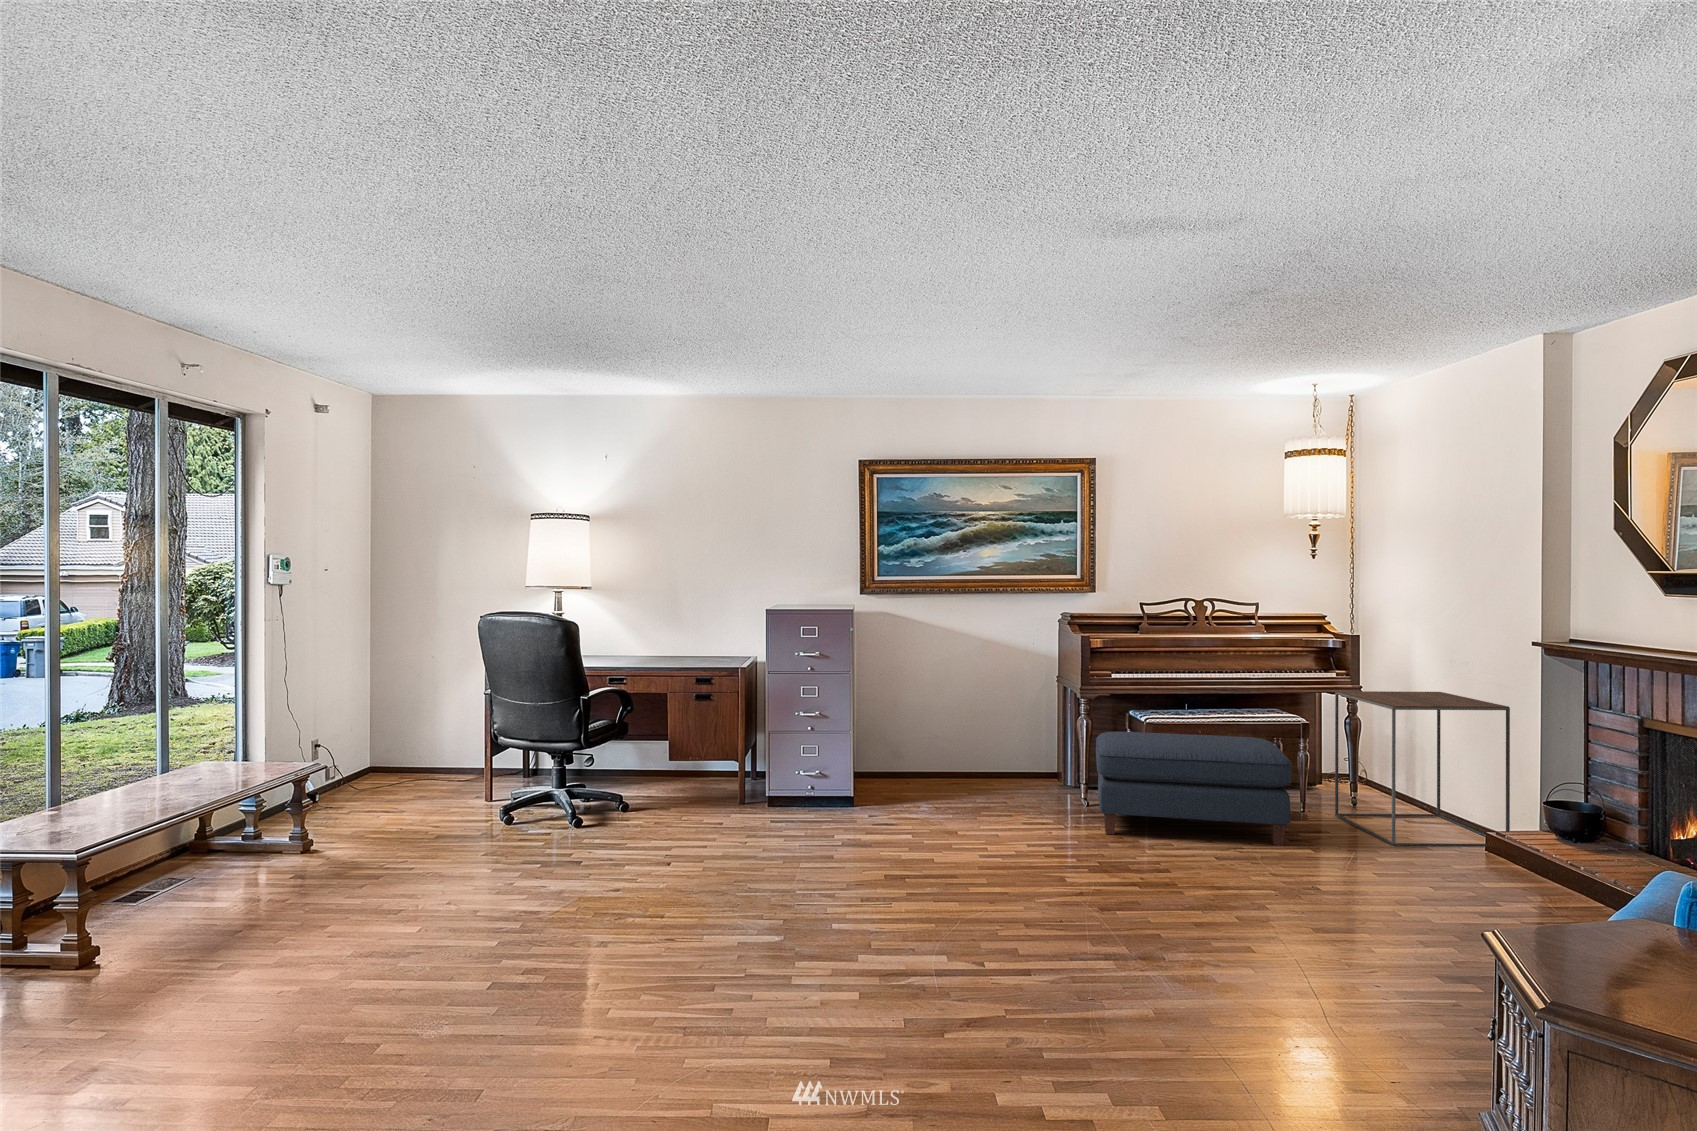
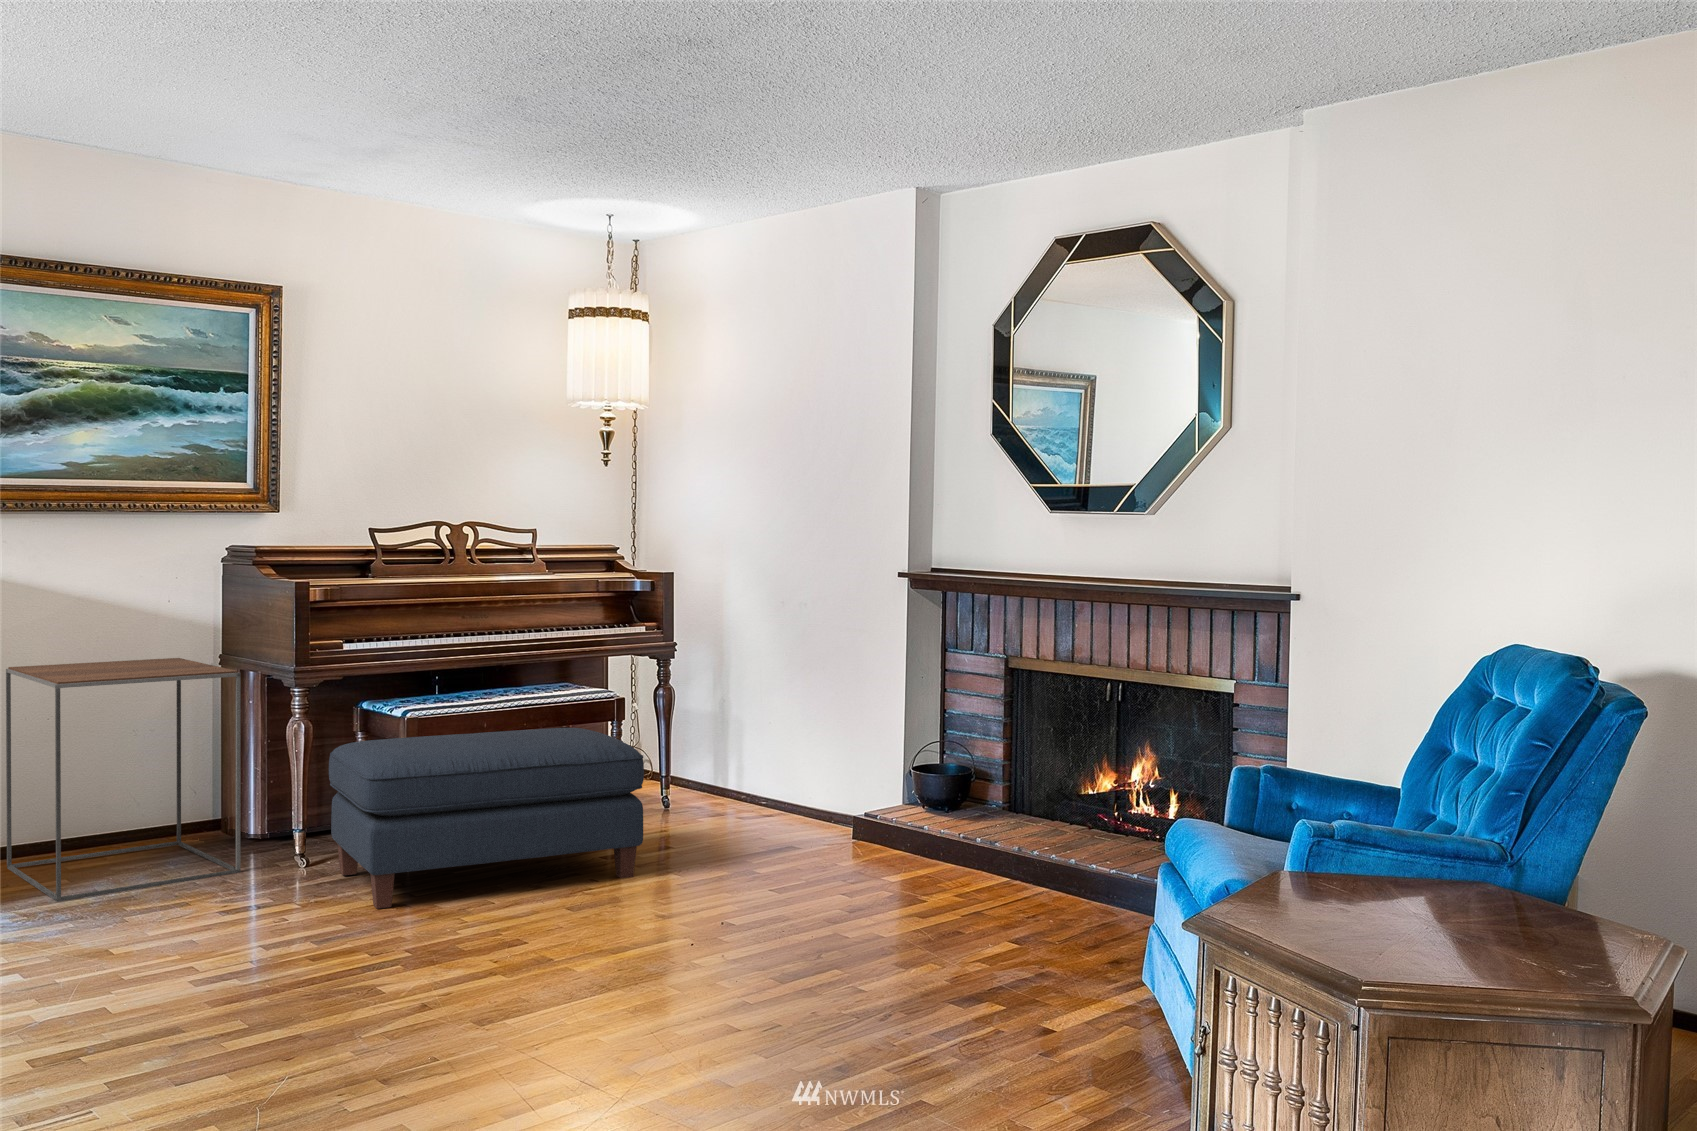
side table: present [1335,691,1510,847] -> present [6,658,241,902]

